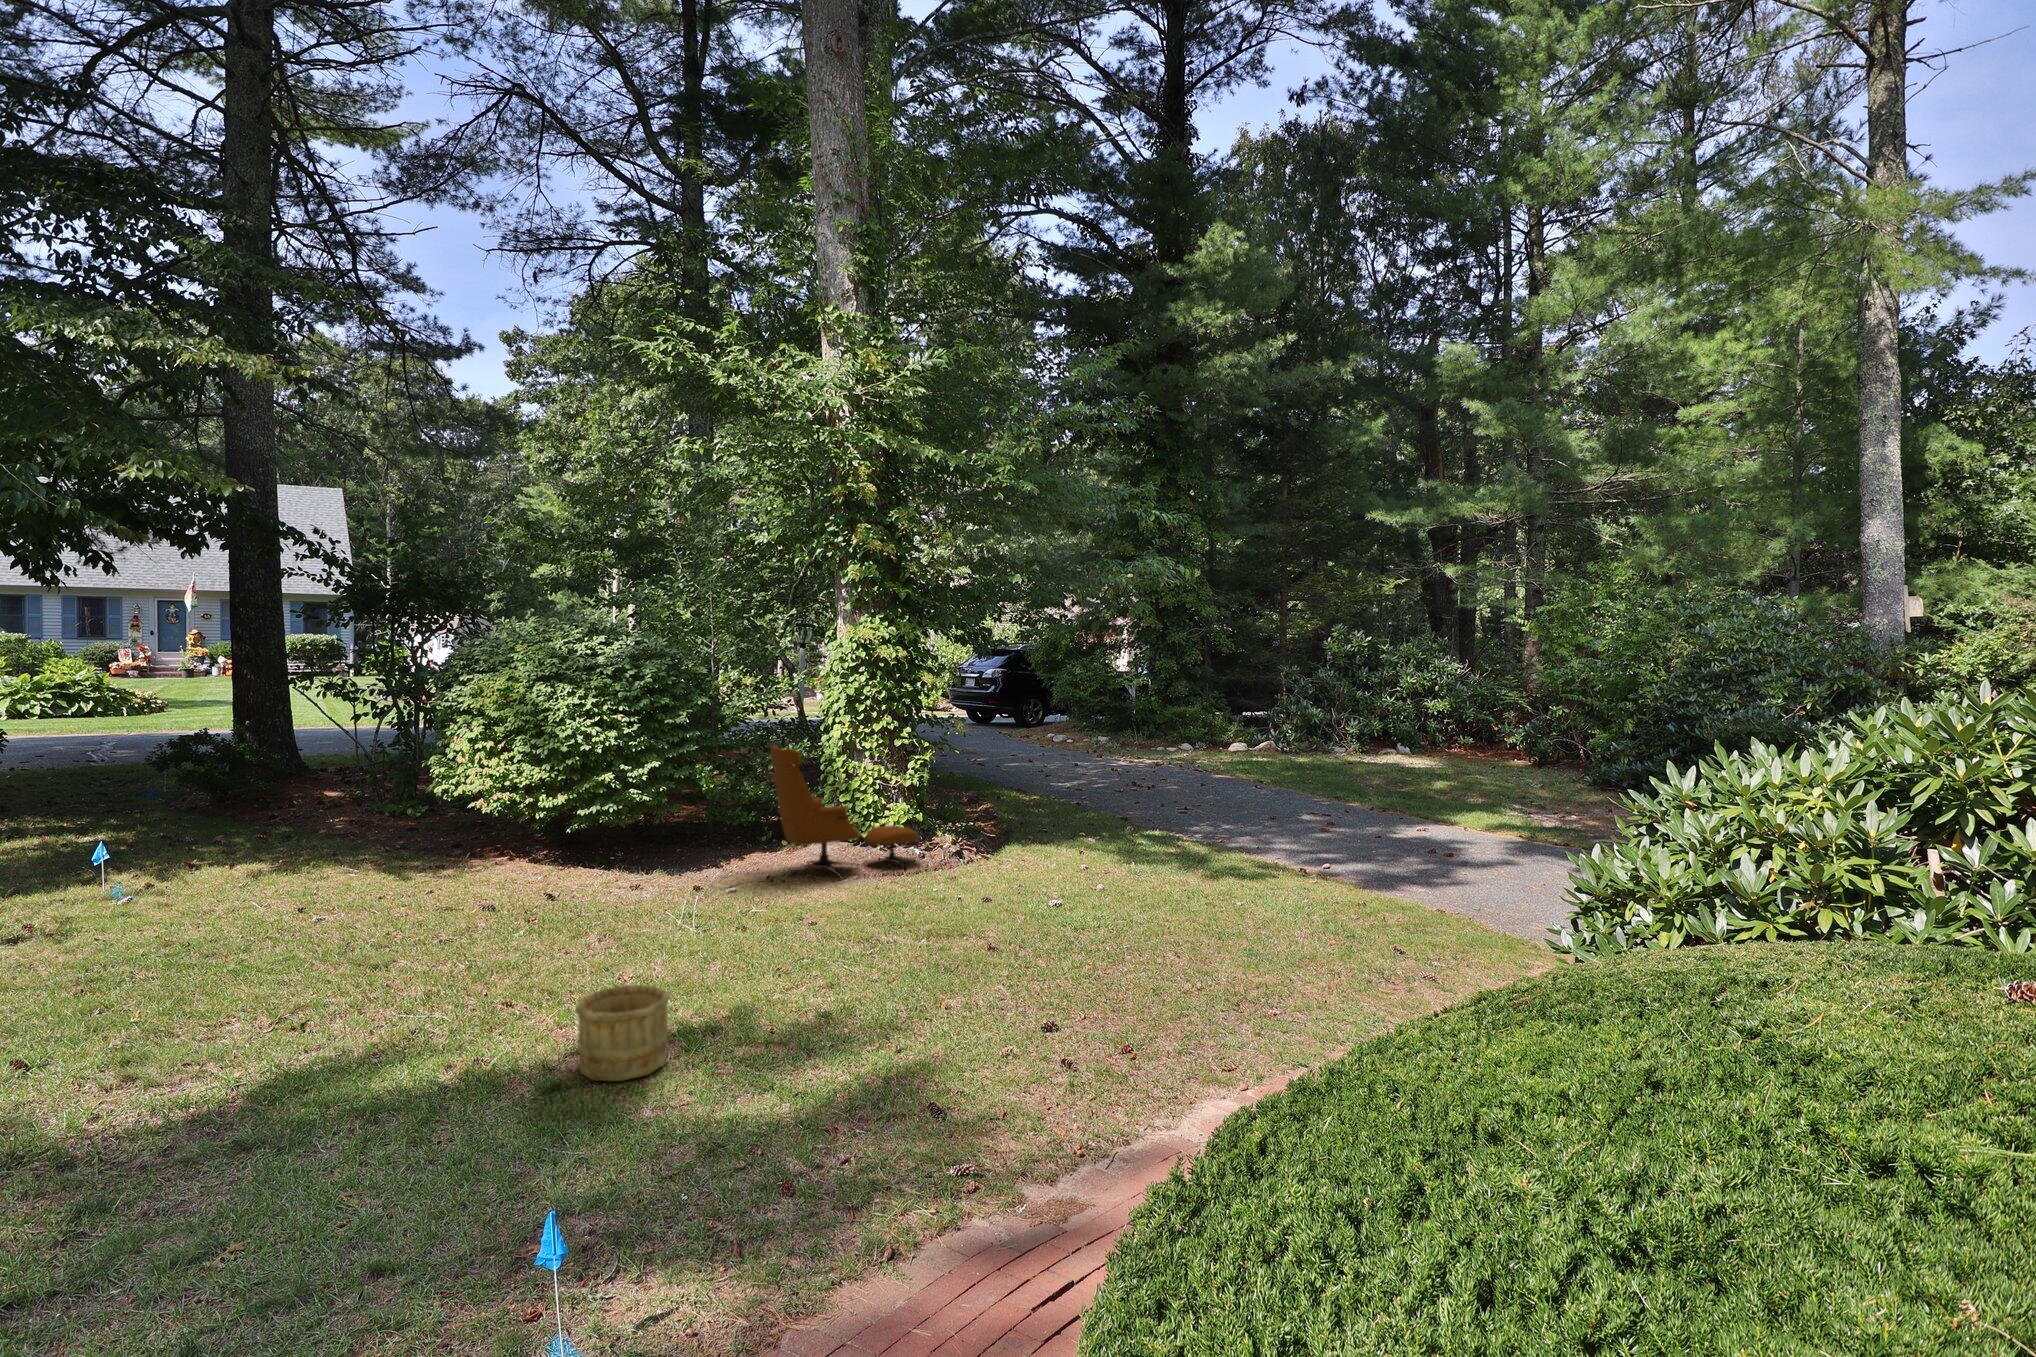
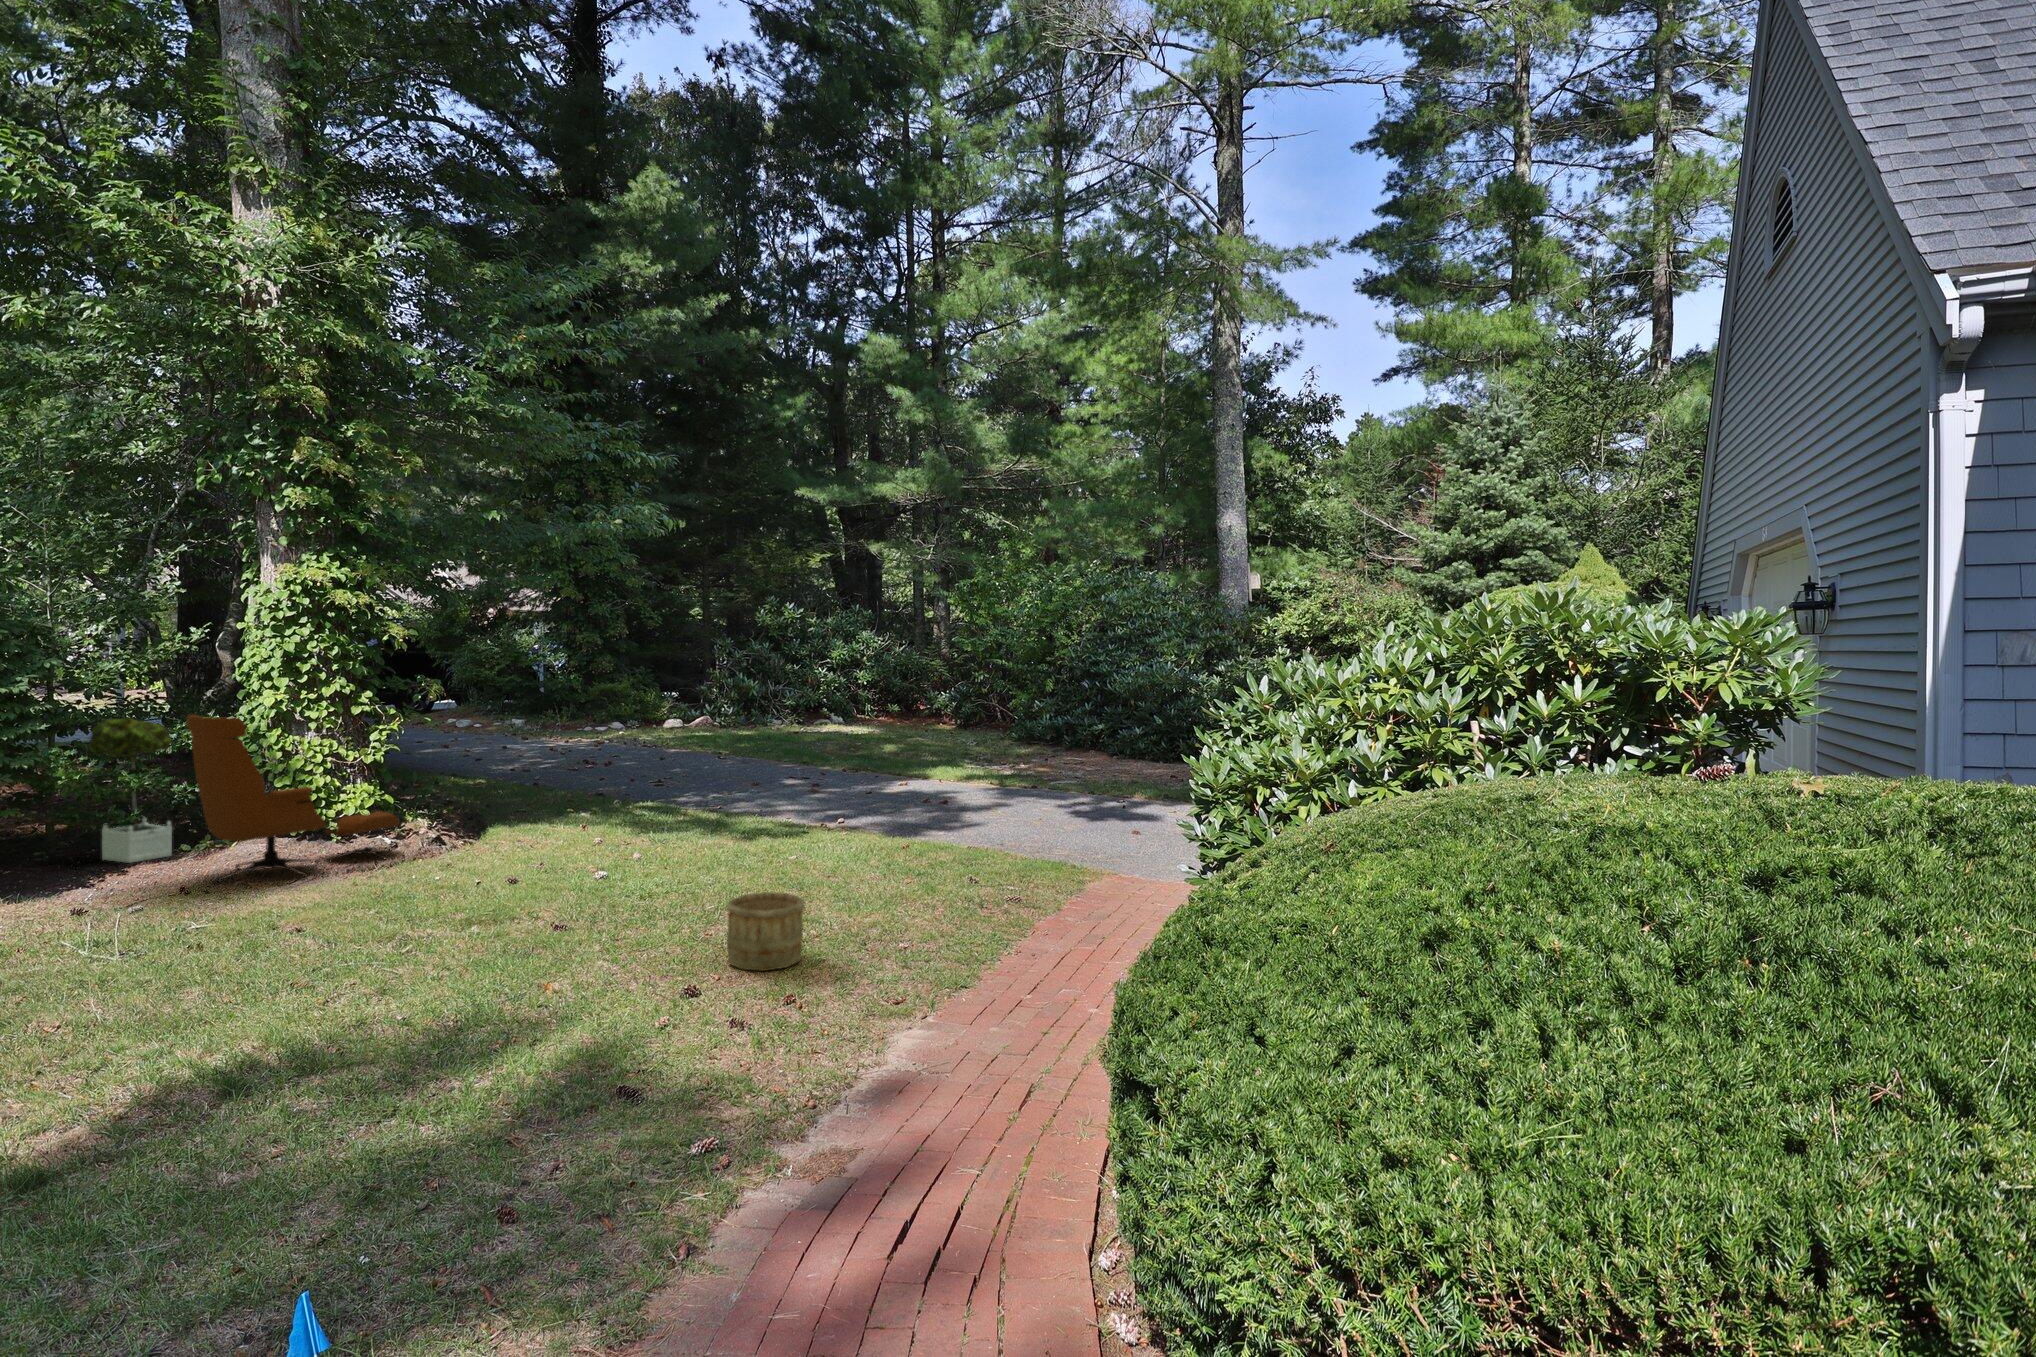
potted tree: none [732,742,780,852] -> present [89,717,172,863]
wooden bucket: present [576,985,670,1081] -> present [726,892,805,971]

